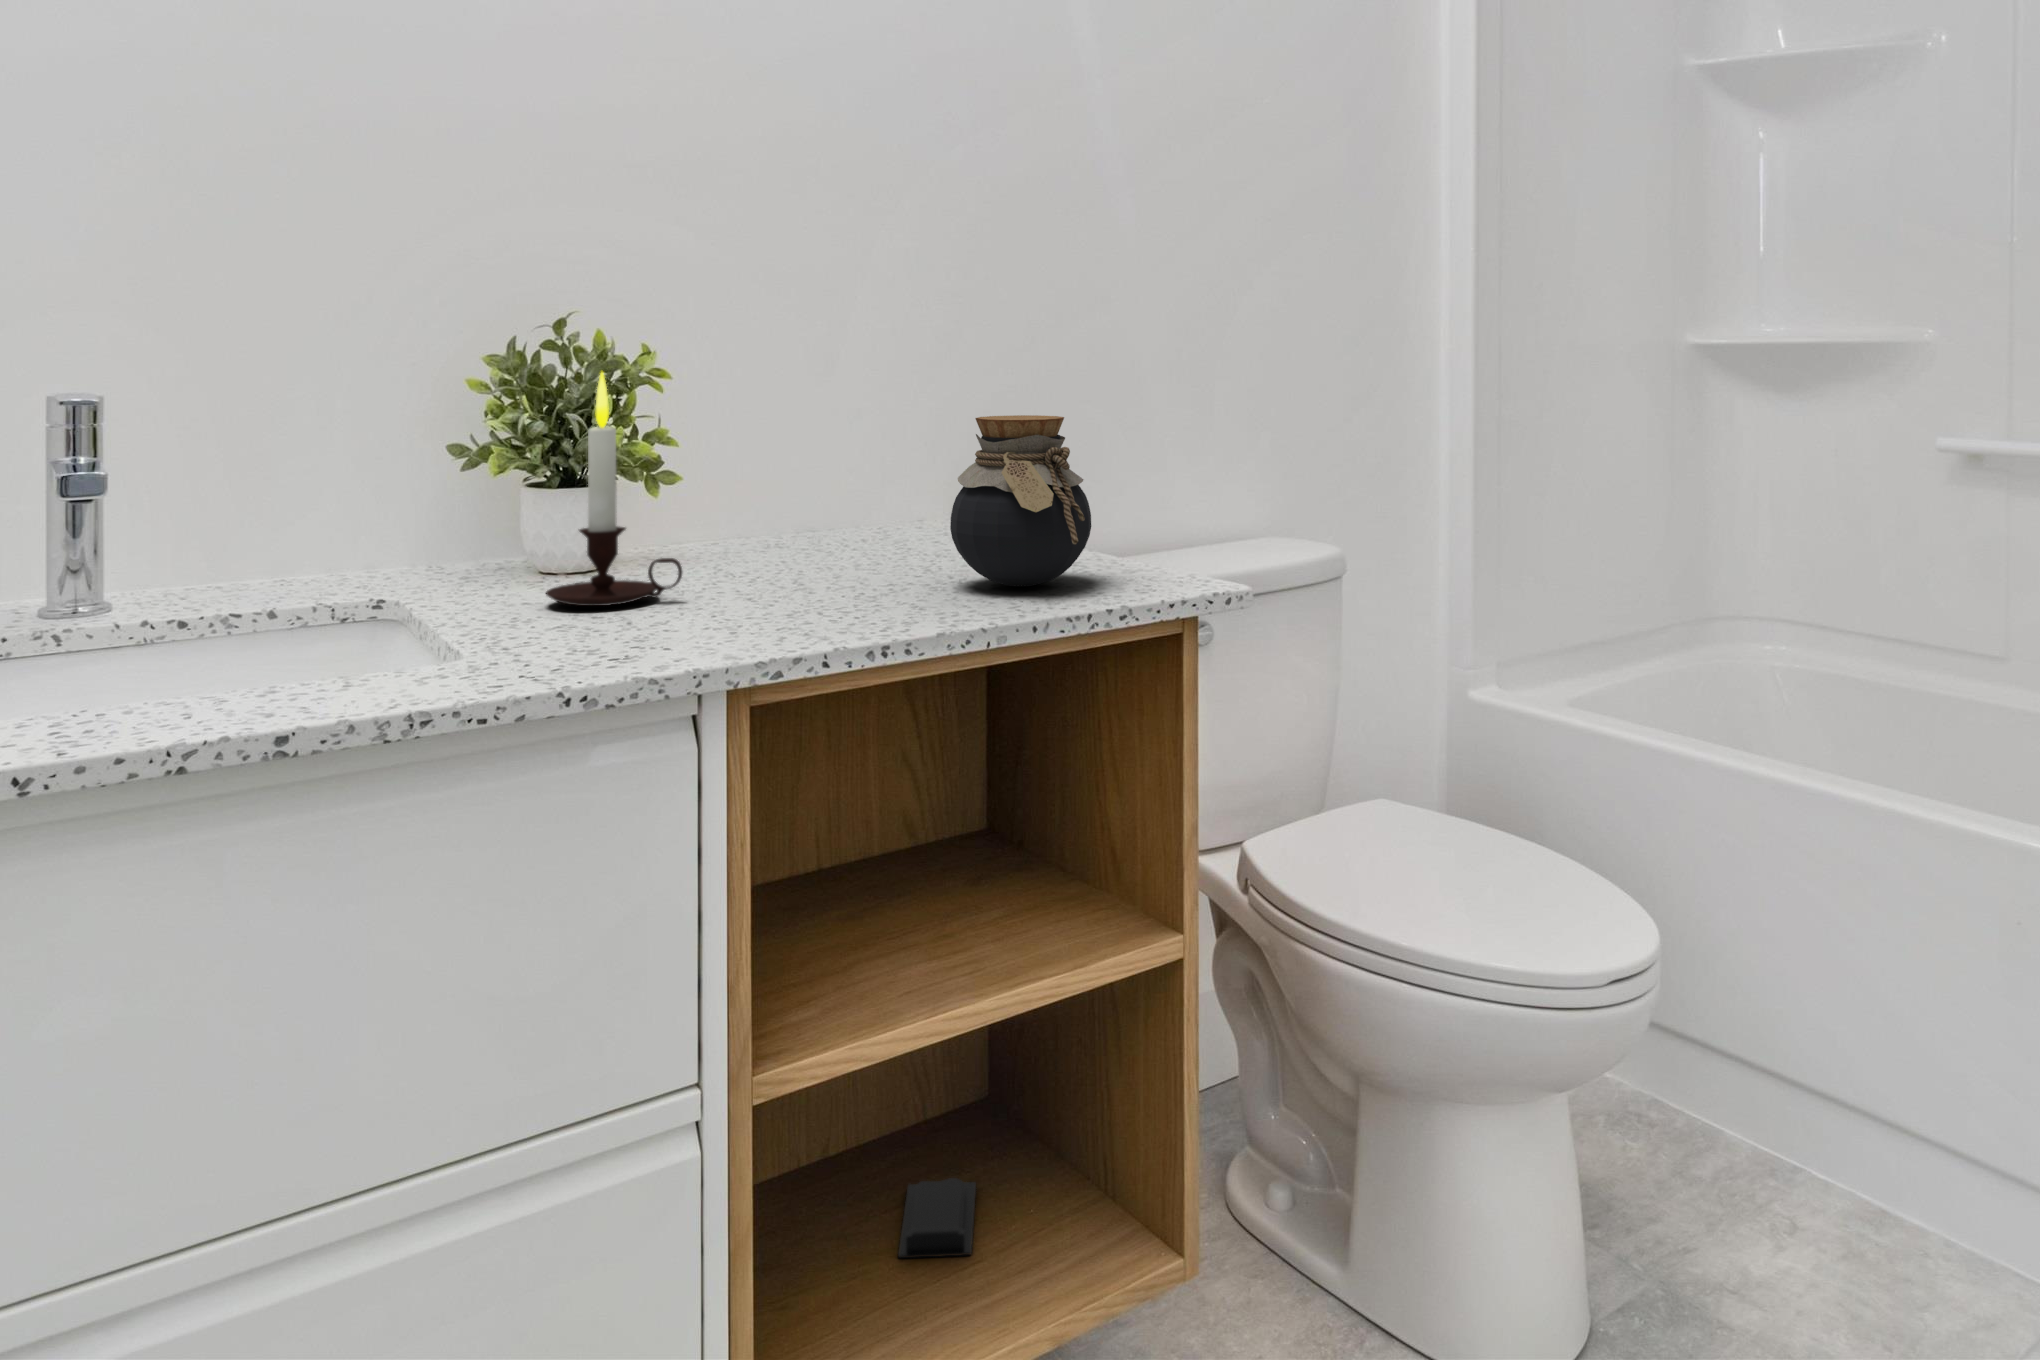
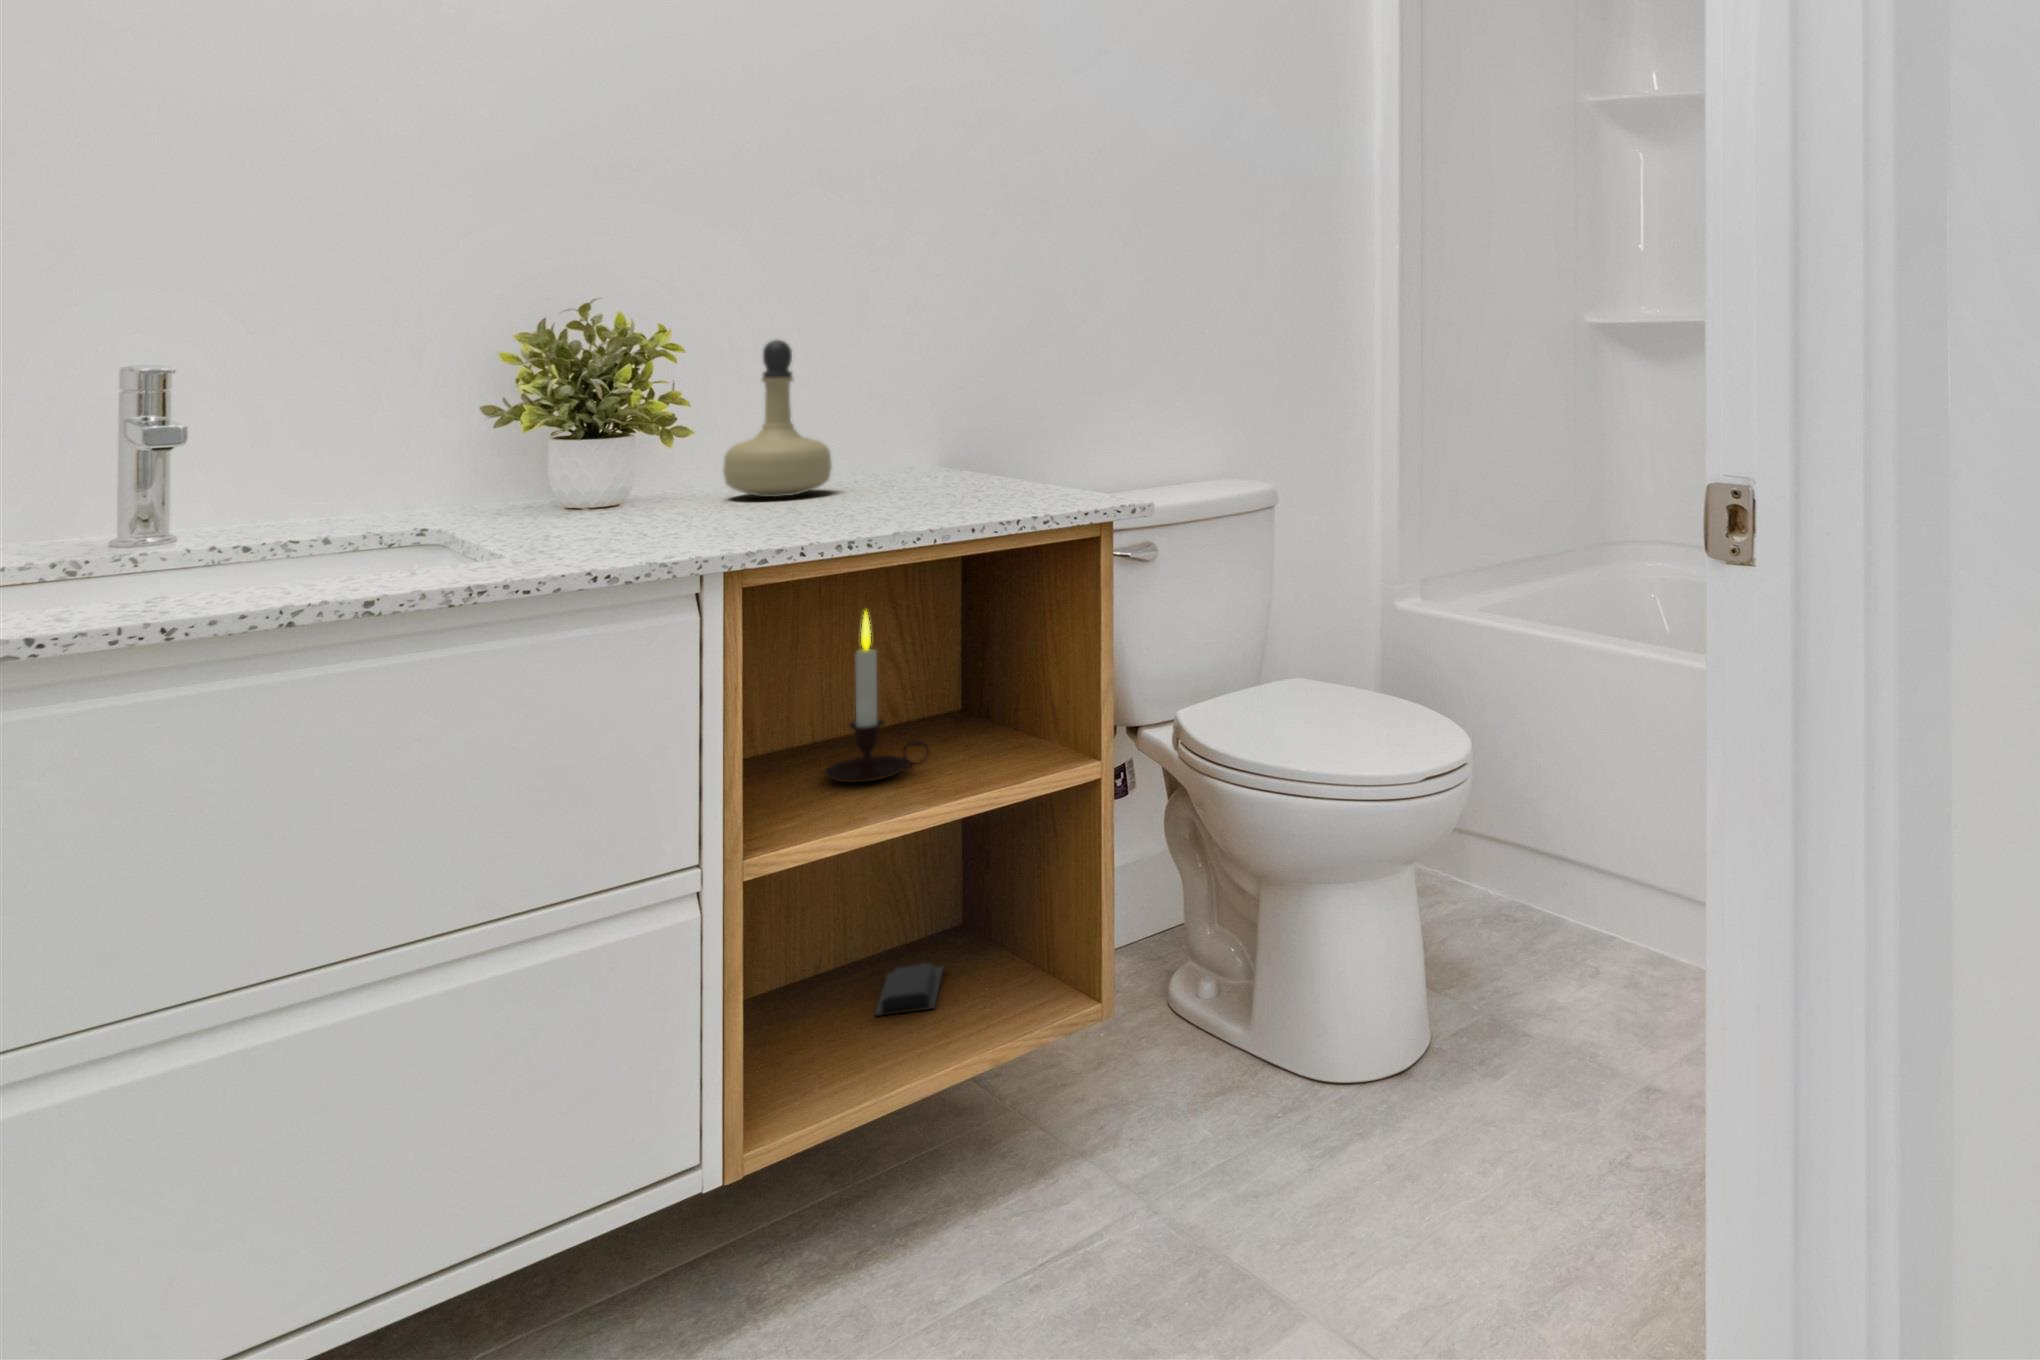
perfume bottle: none [717,363,841,562] -> present [723,340,832,497]
candle: present [546,372,682,606] -> present [825,612,929,783]
jar: present [950,415,1091,586] -> none [913,378,1026,504]

